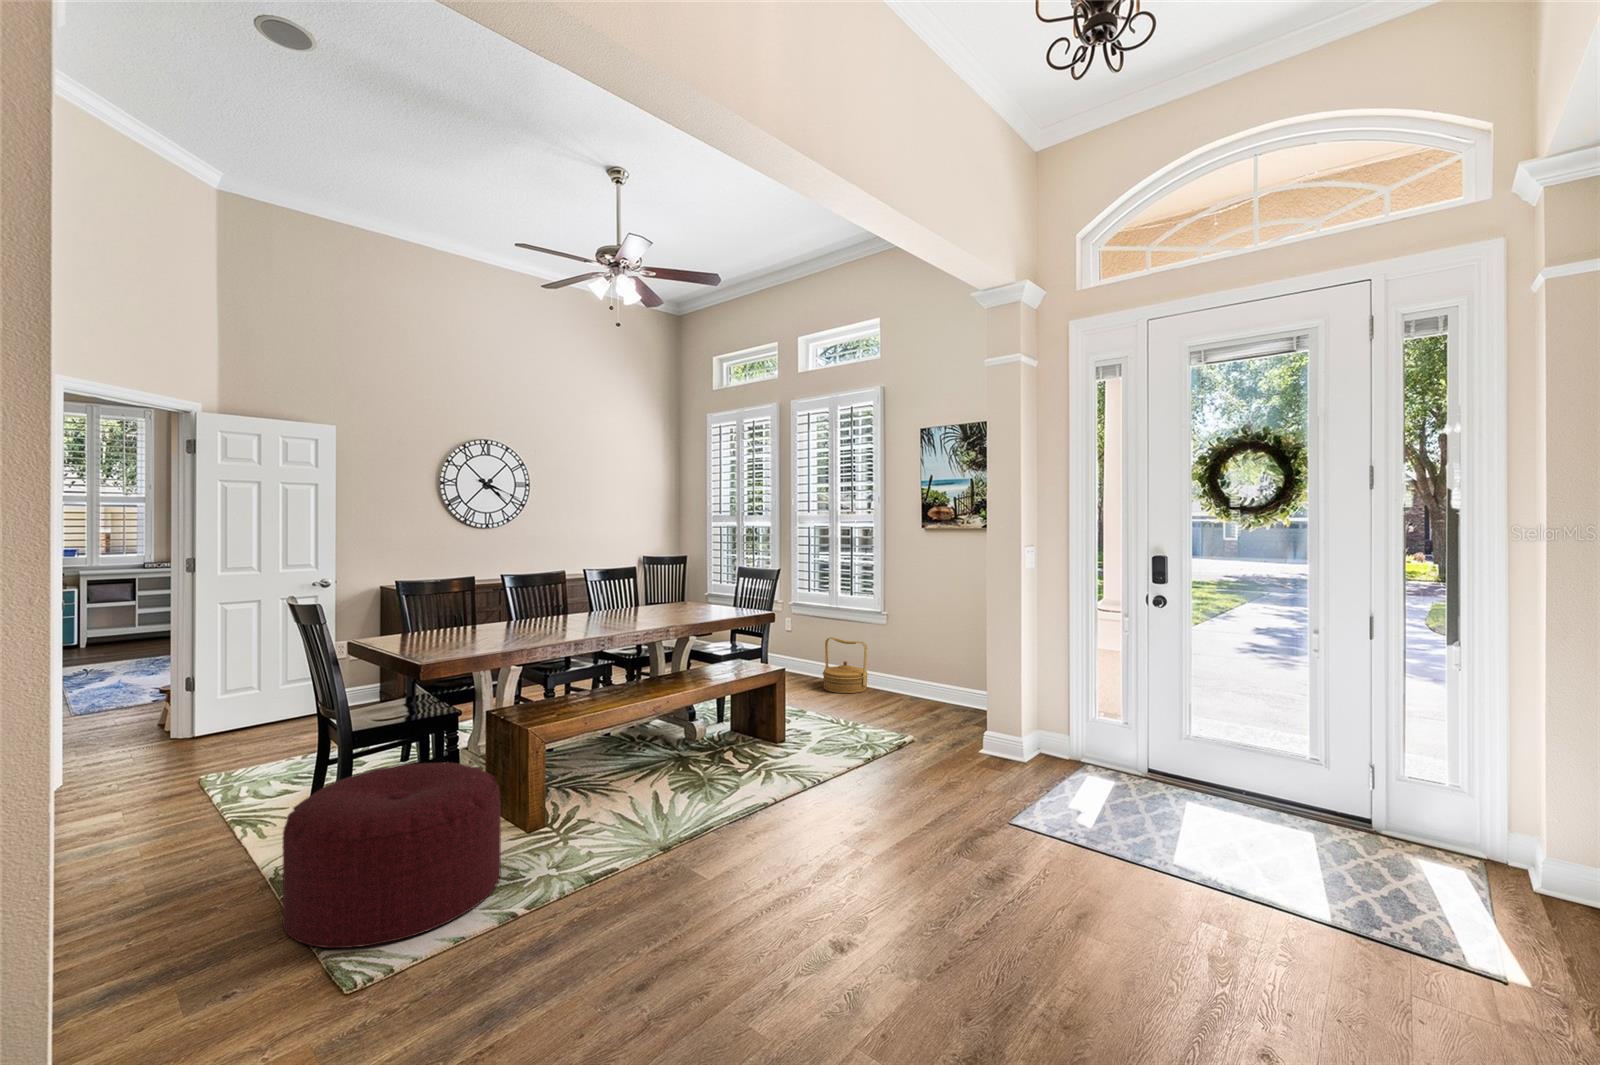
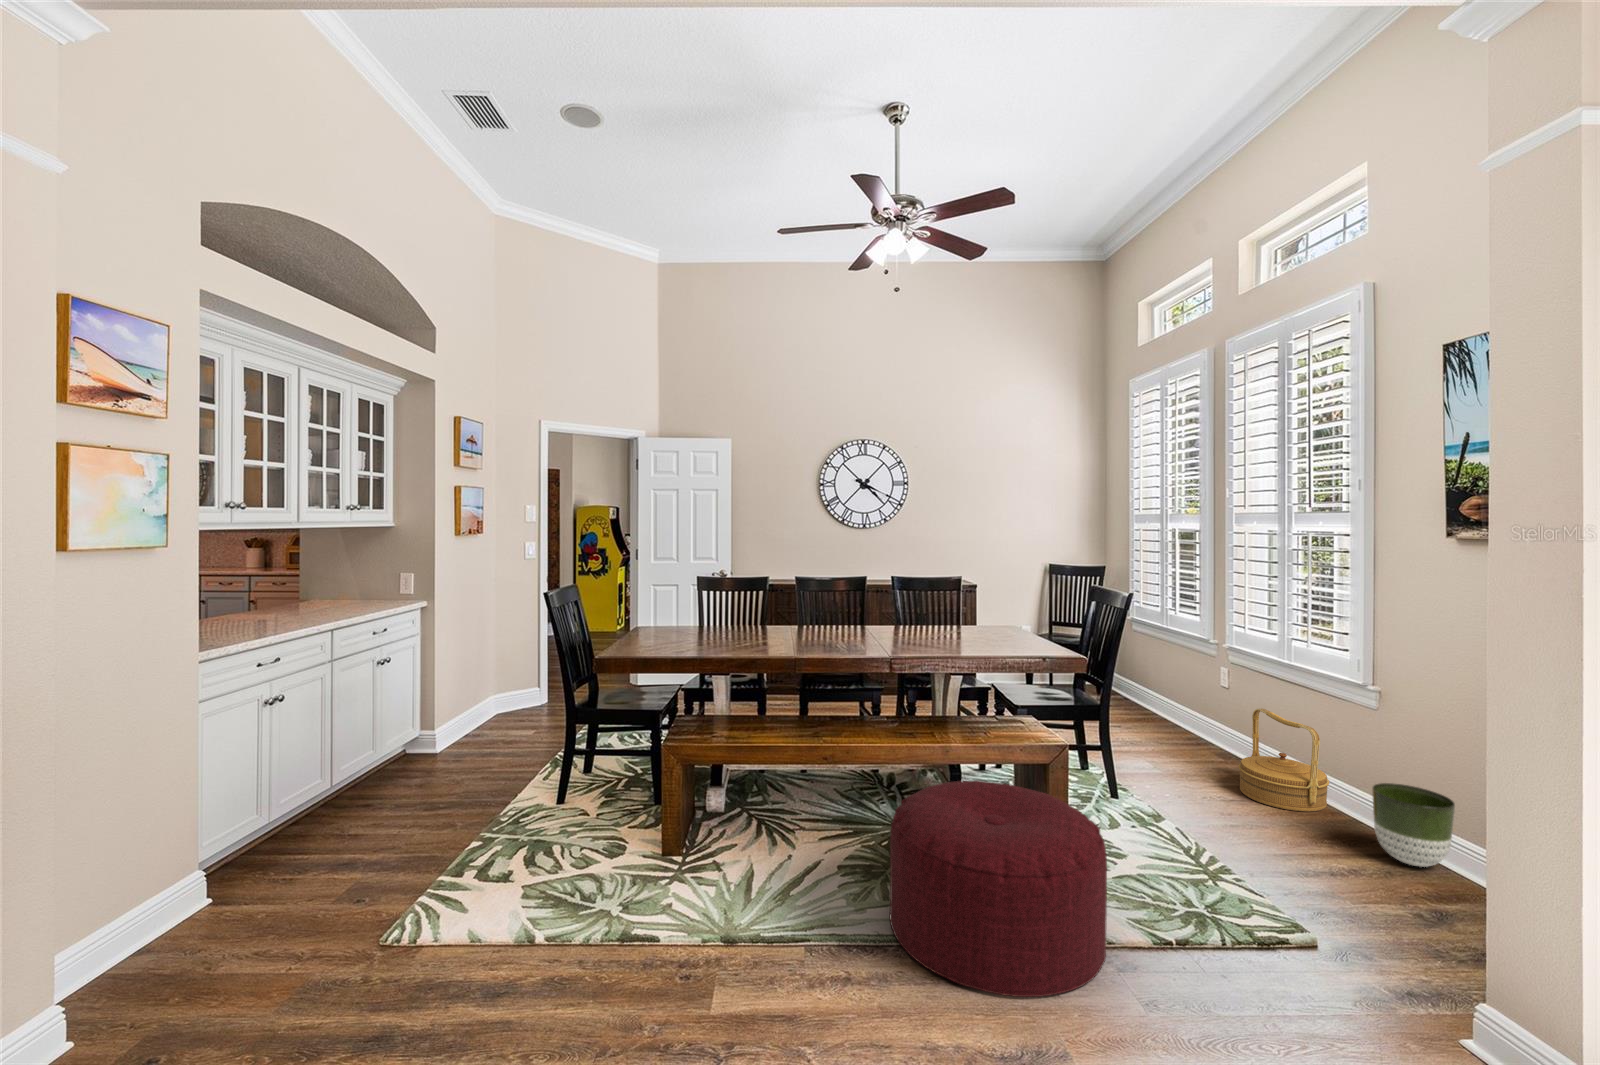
planter: none [900,662,933,702] -> present [1372,783,1455,867]
ottoman: present [283,762,501,948] -> present [890,780,1107,997]

